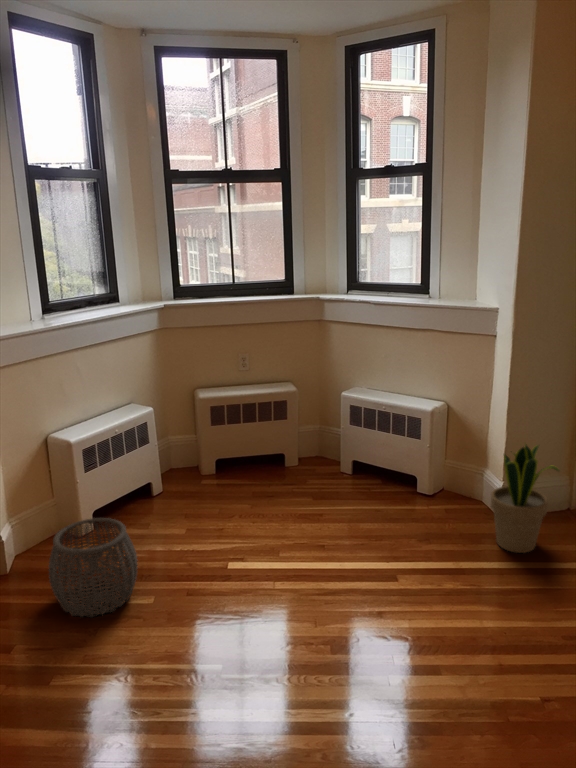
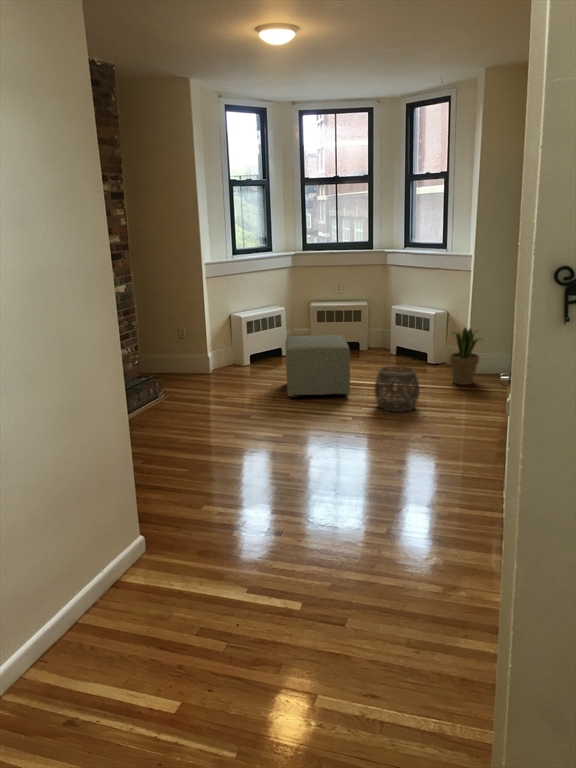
ottoman: none [177,481,338,658] -> present [286,335,350,398]
woven basket: present [49,518,138,617] -> present [374,366,420,412]

